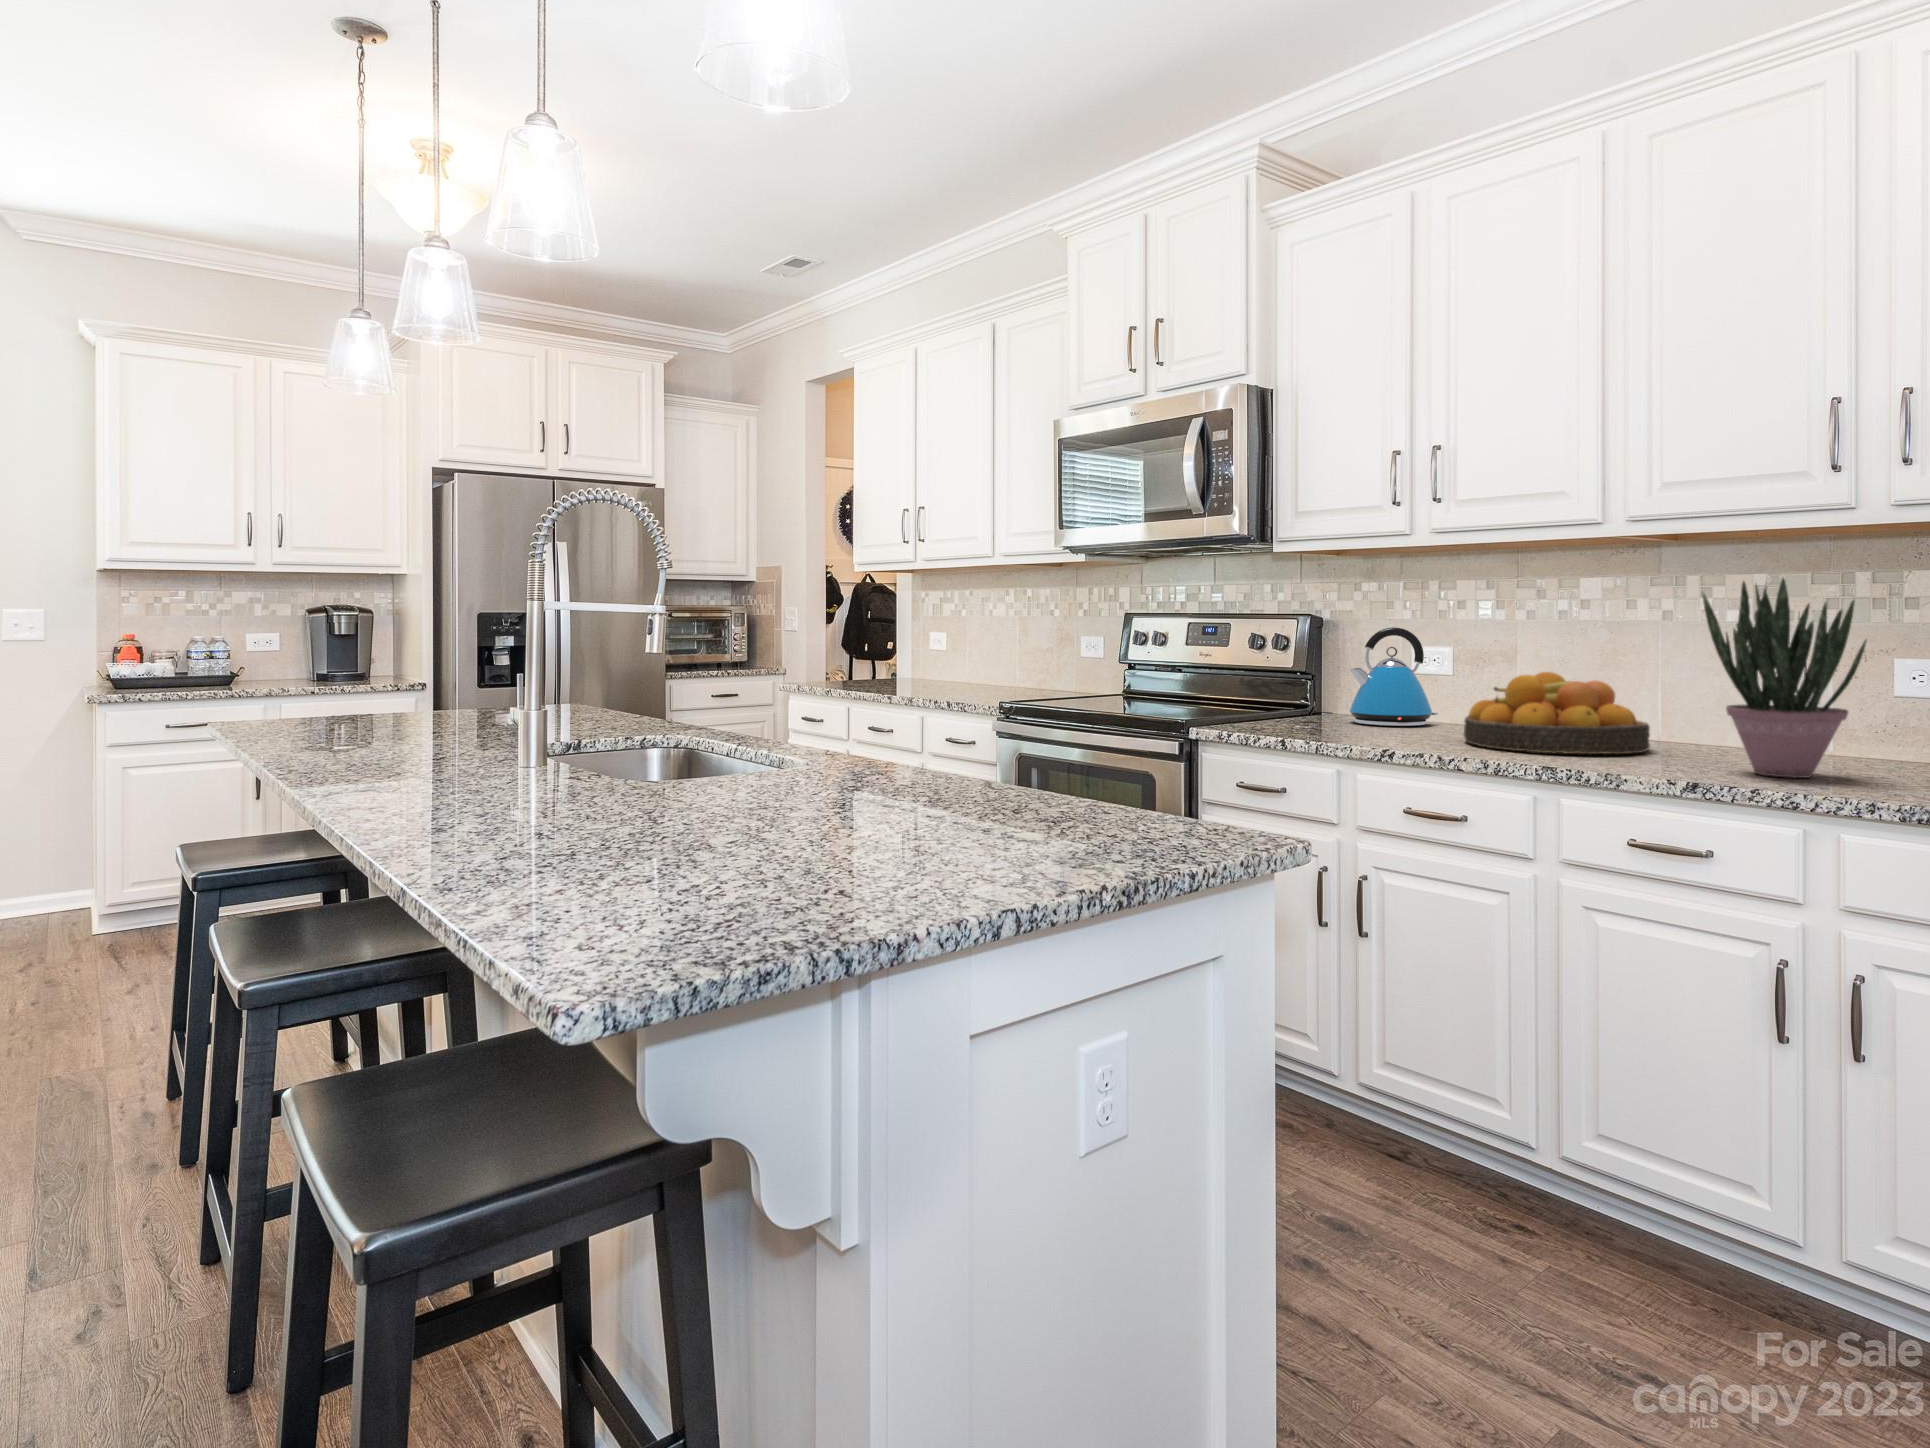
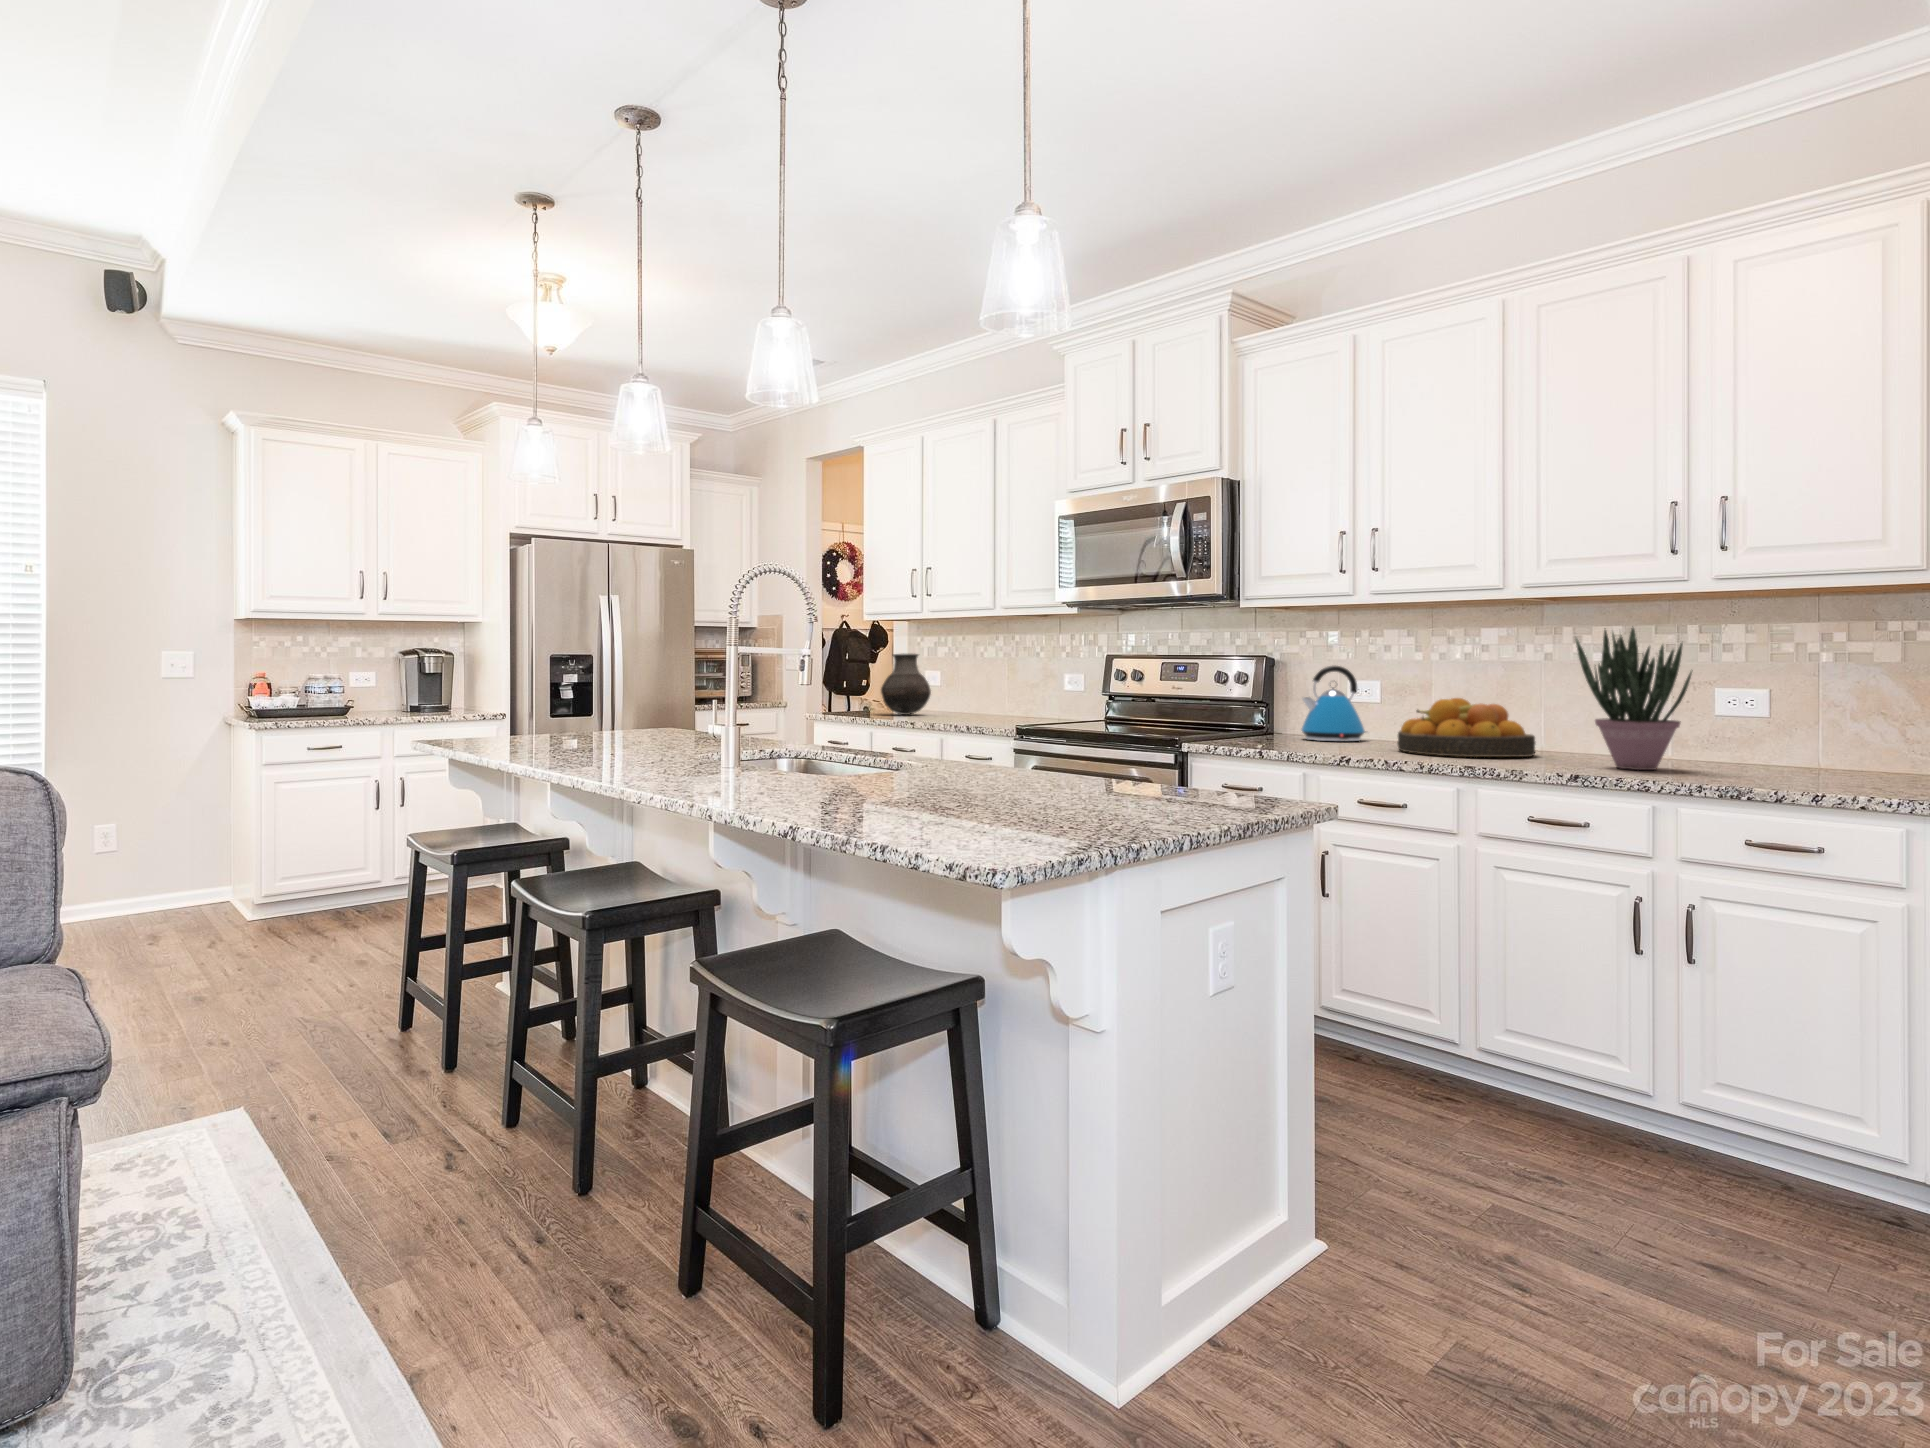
vase: none [859,610,919,684] -> present [881,654,931,715]

